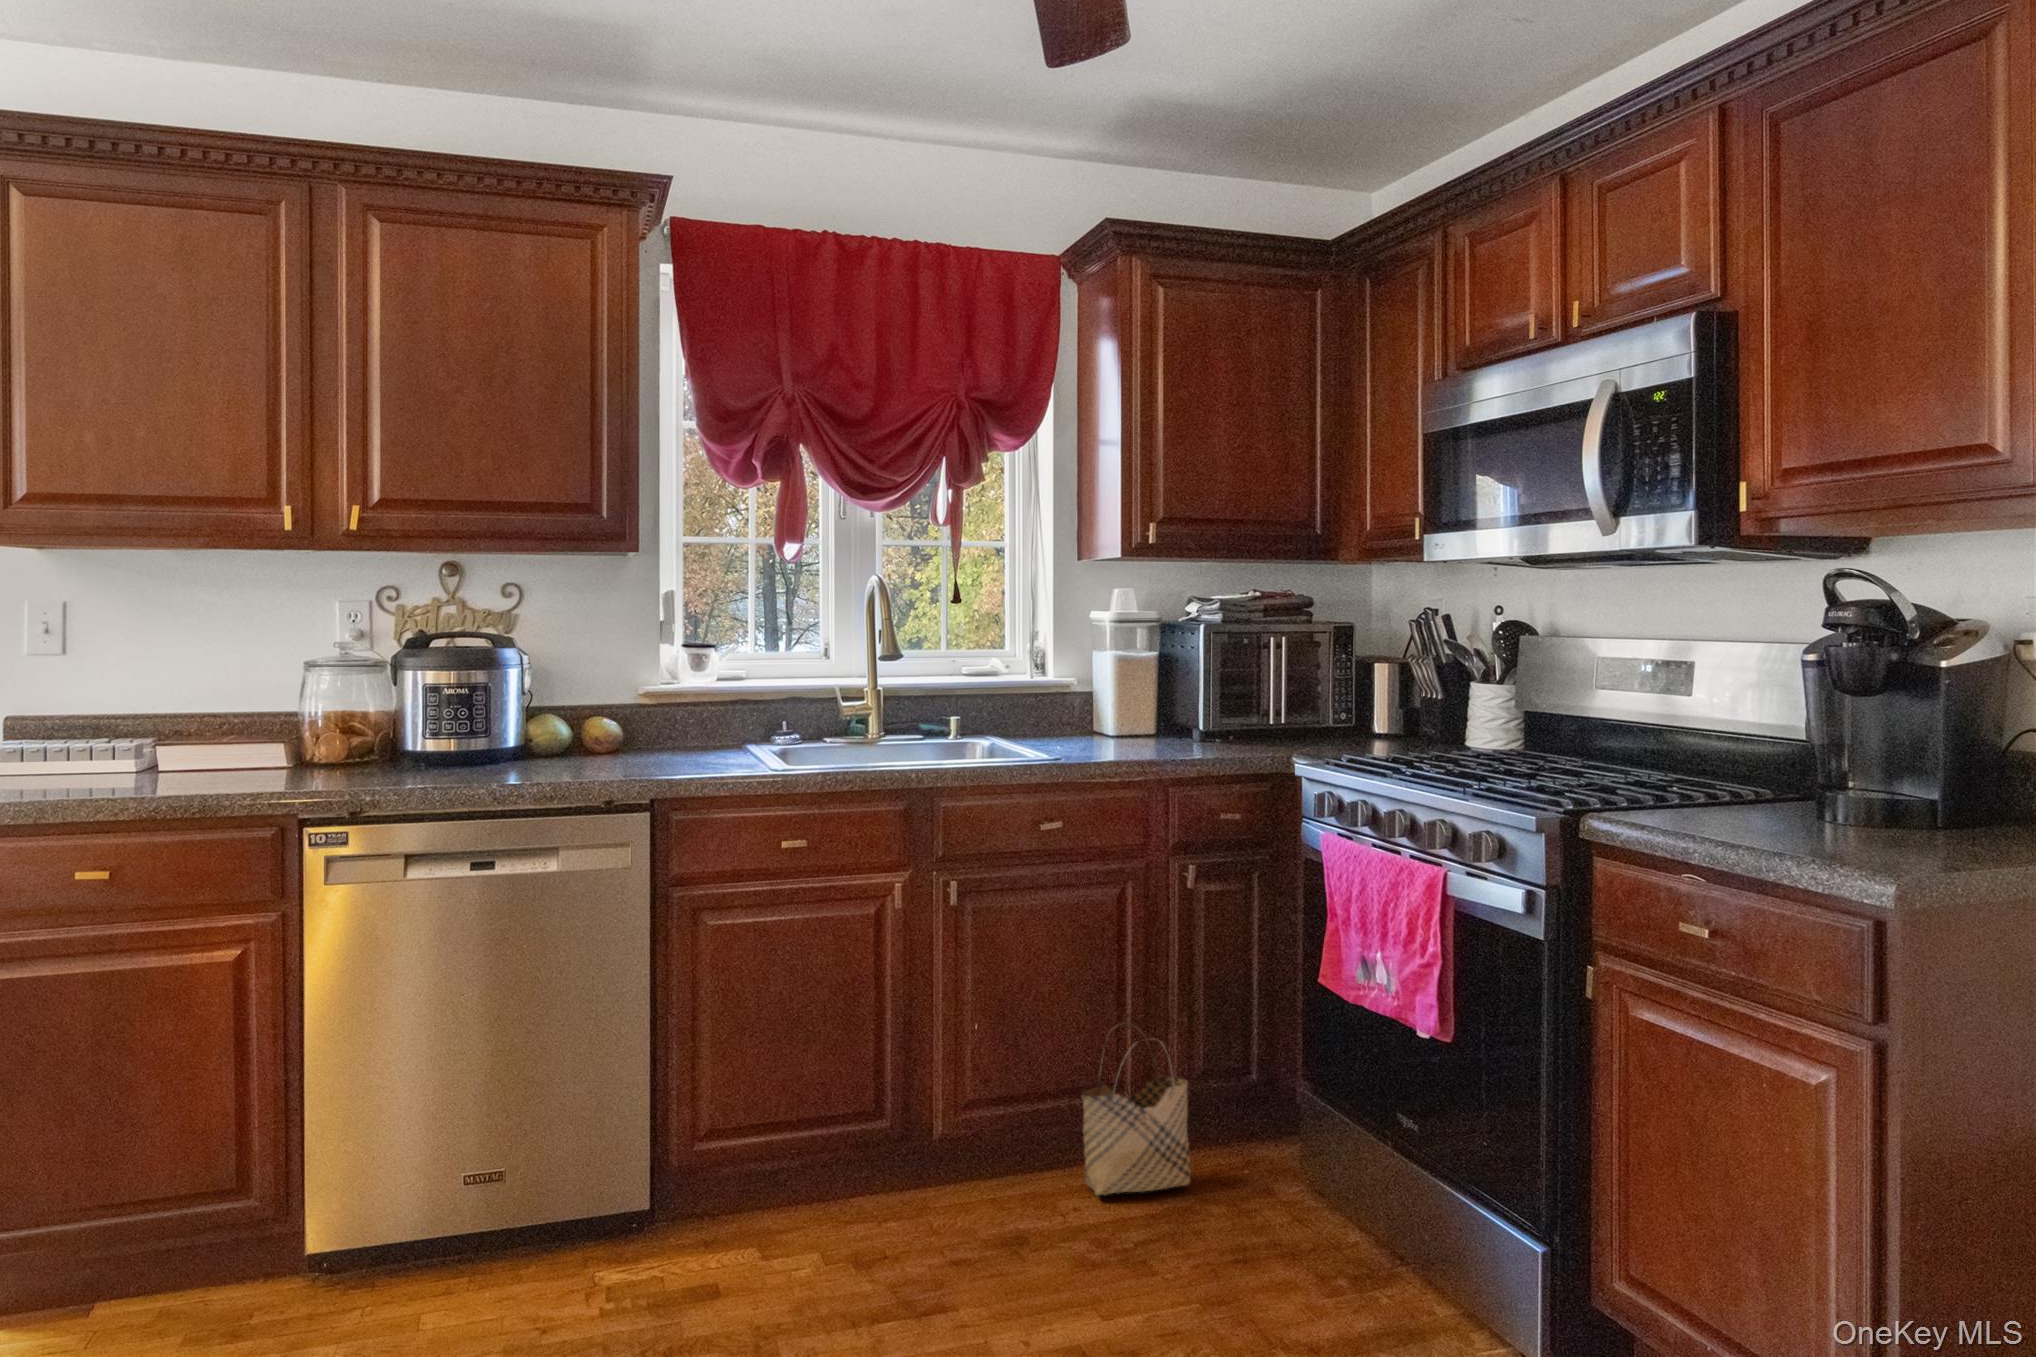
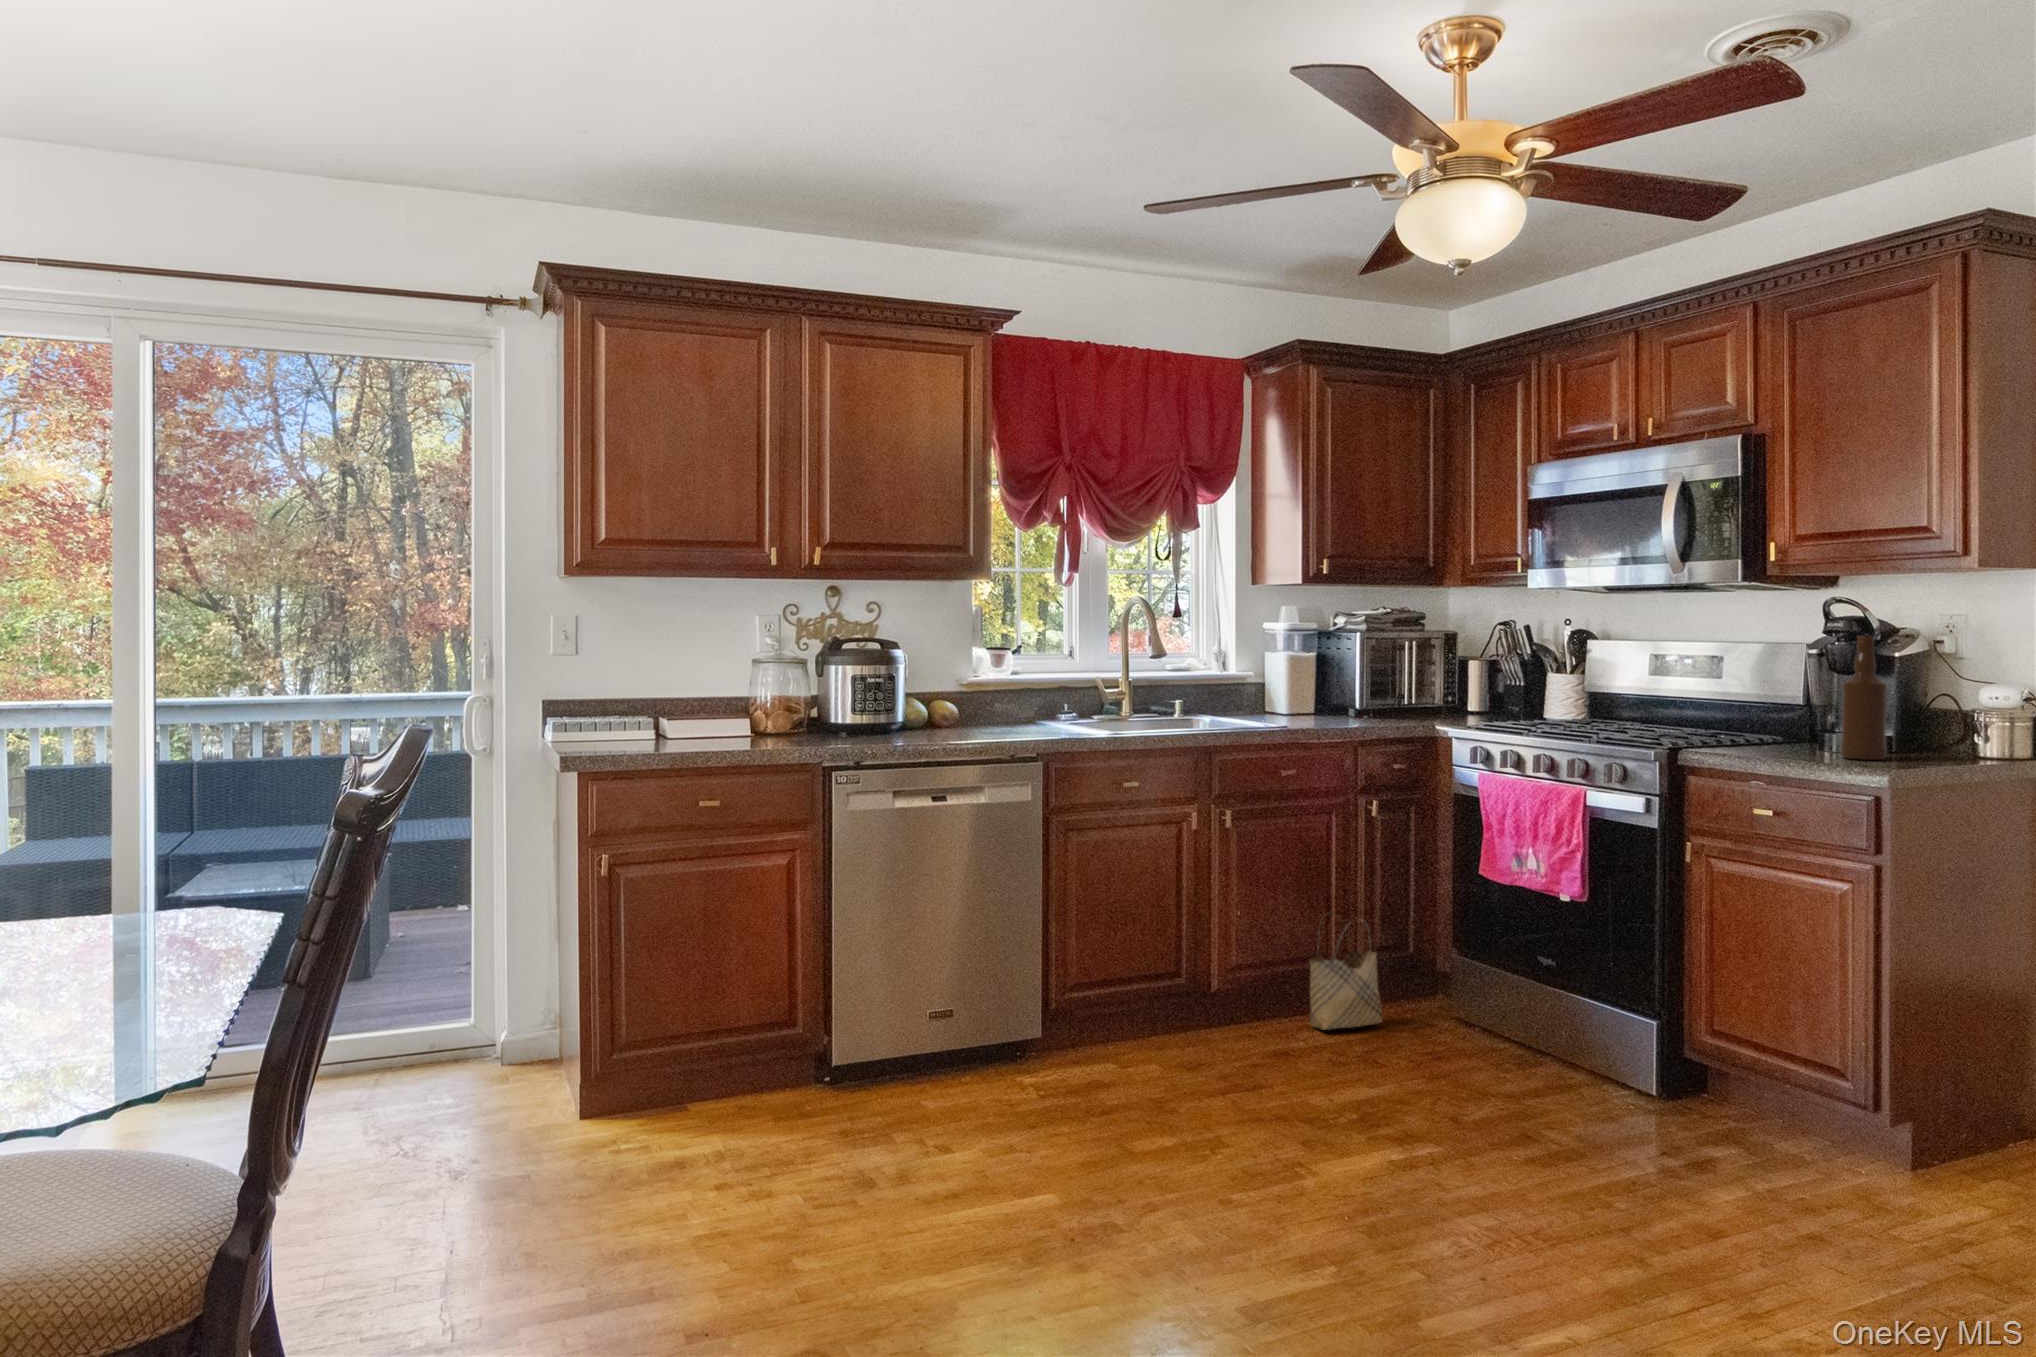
bottle: none [1832,632,1912,844] -> present [1840,636,1887,760]

